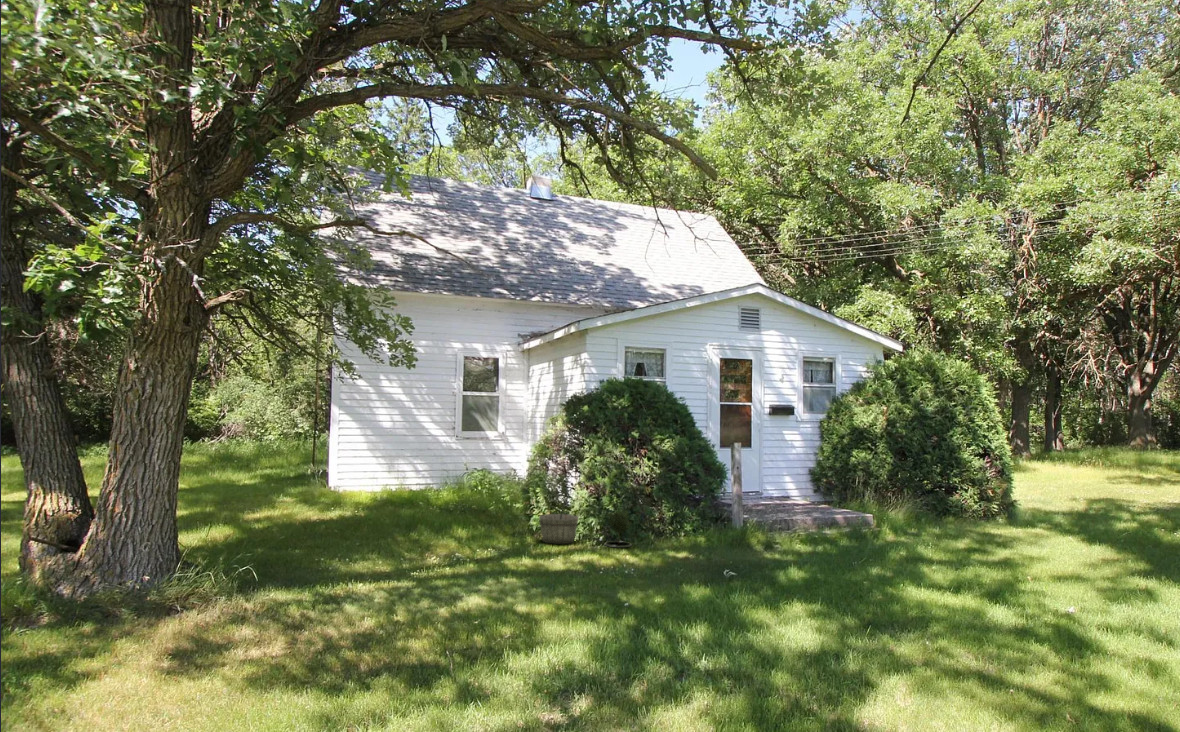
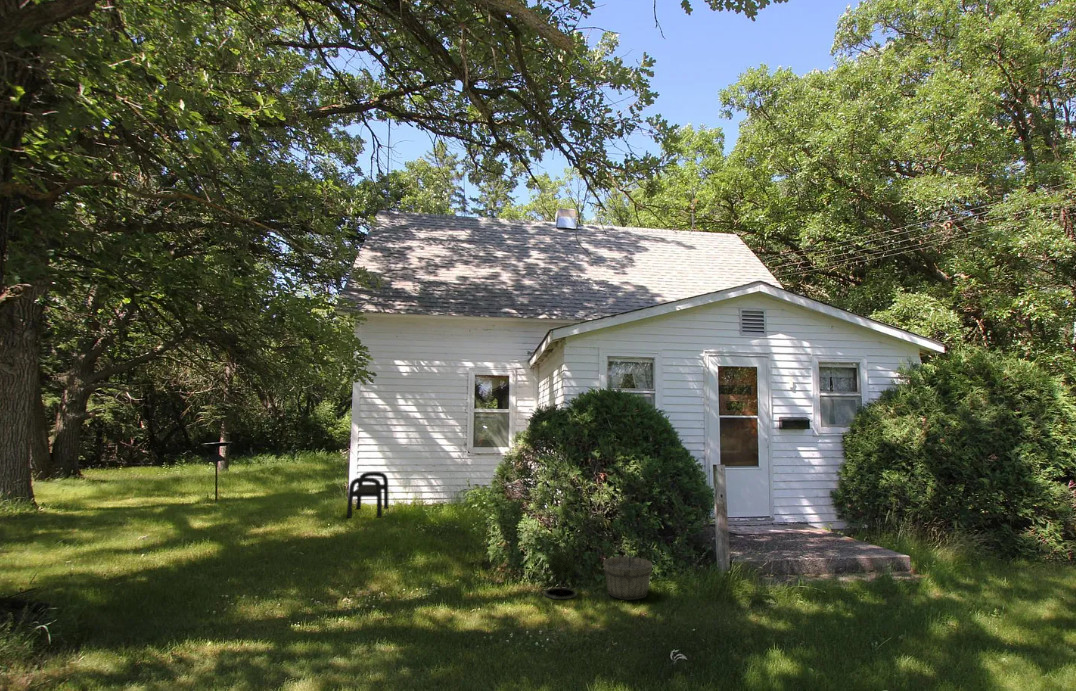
bench: none [340,459,380,504] -> present [347,472,389,518]
wooden bucket: present [539,511,578,544] -> present [604,551,652,600]

